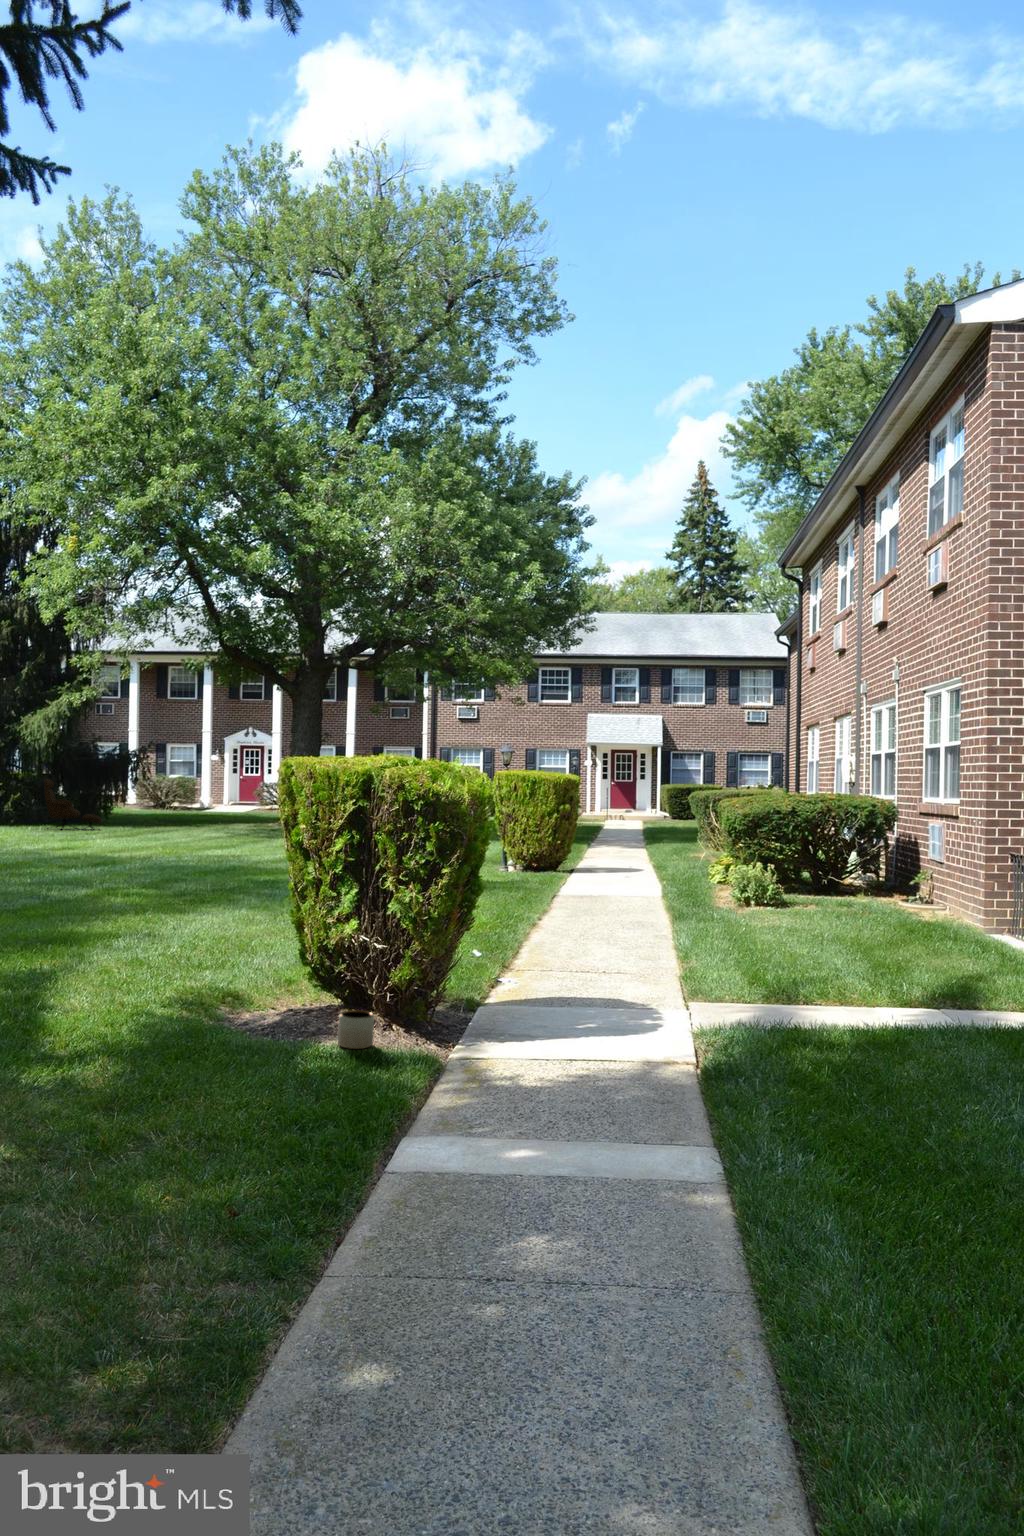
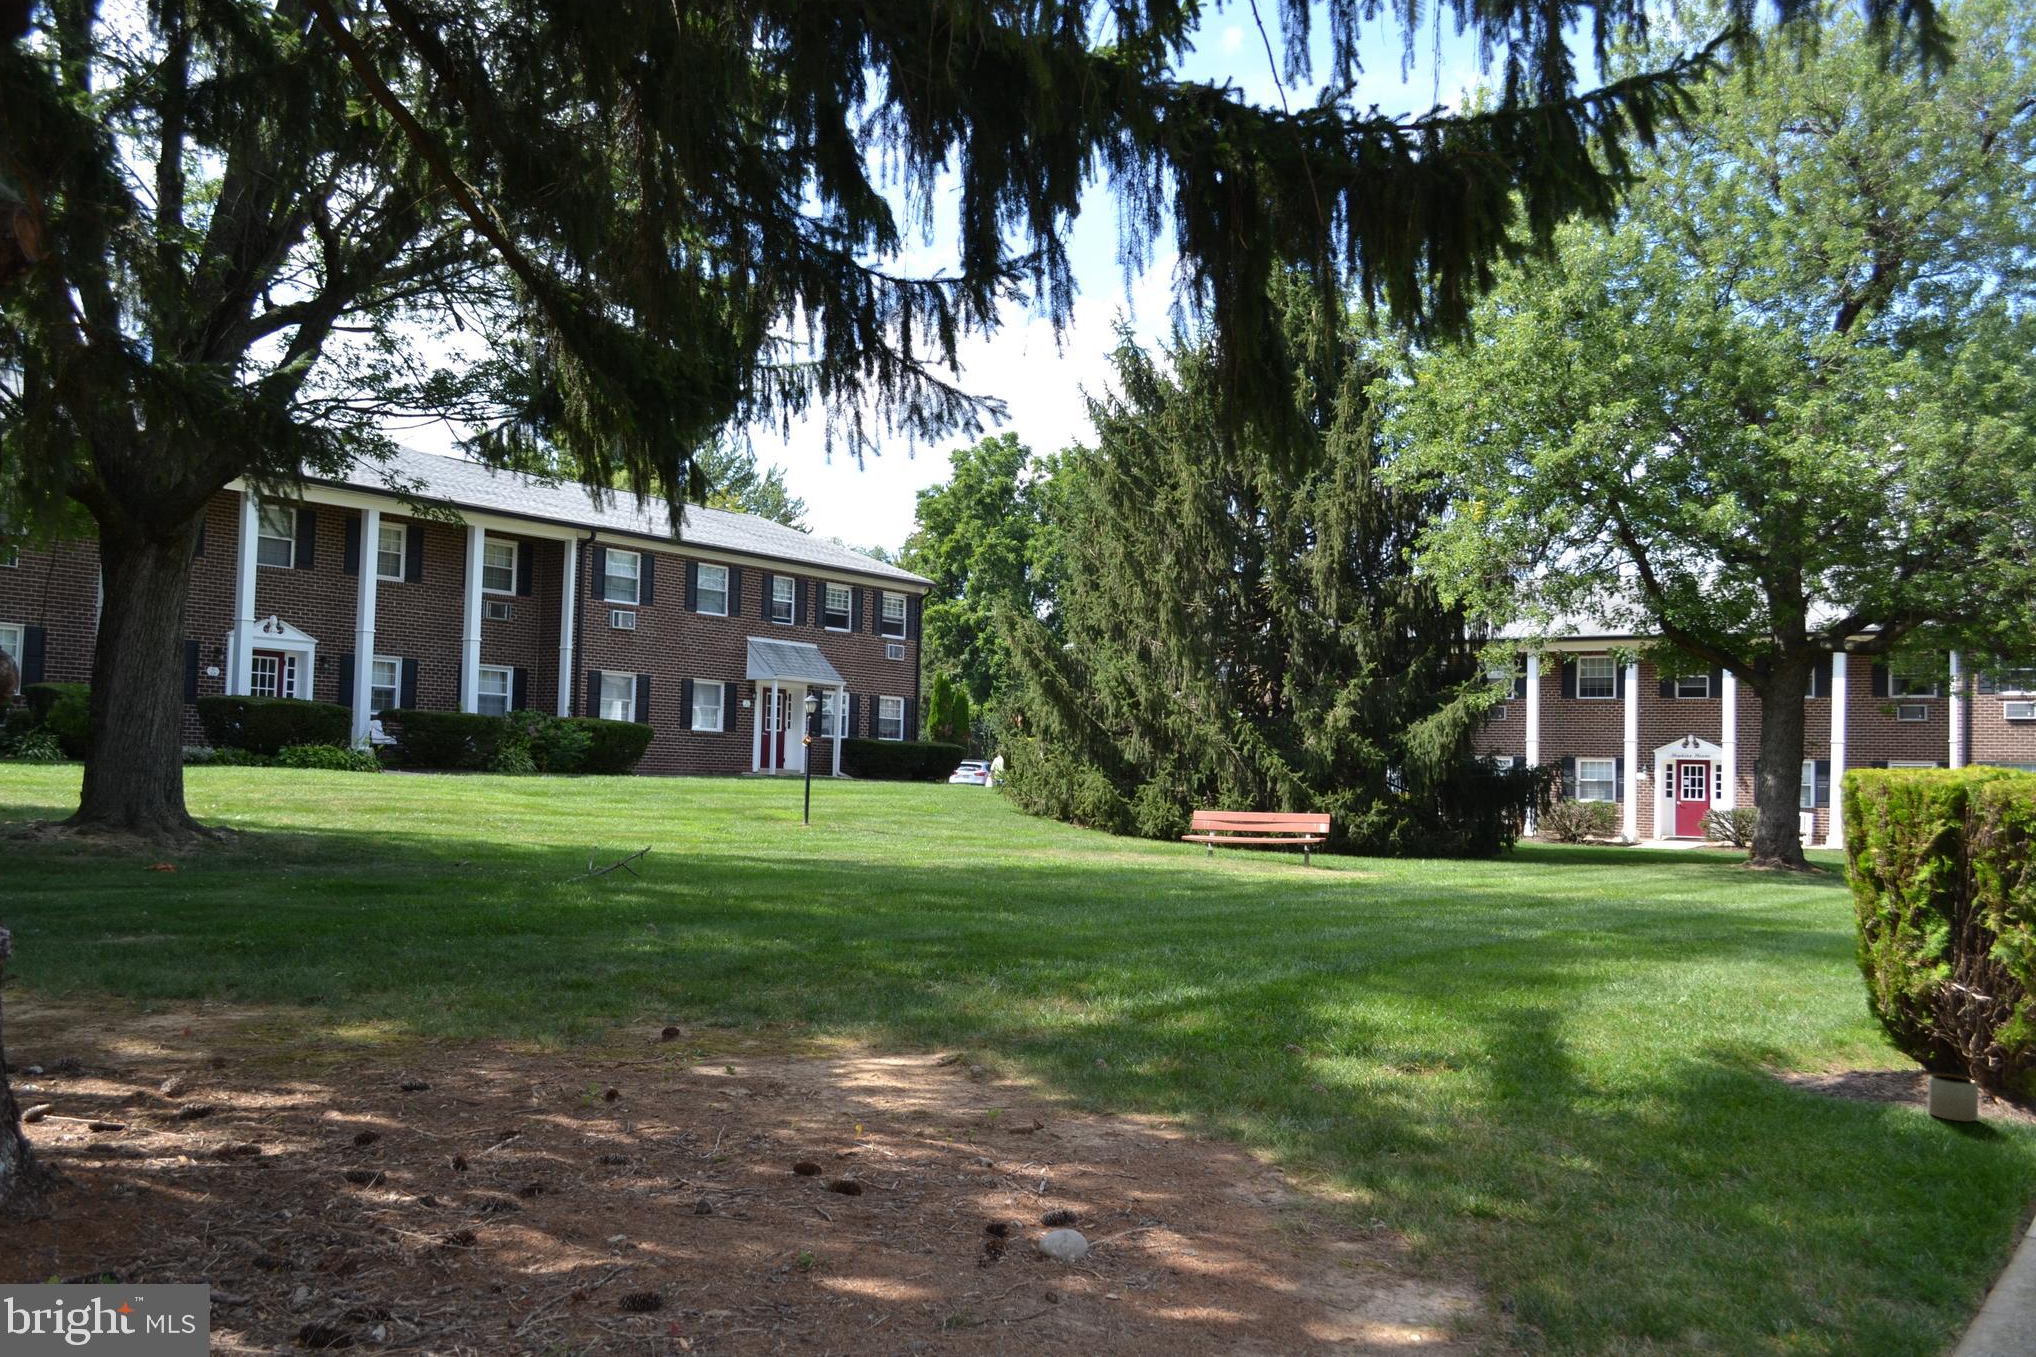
lounge chair: present [44,779,102,830] -> none [1445,797,1513,861]

